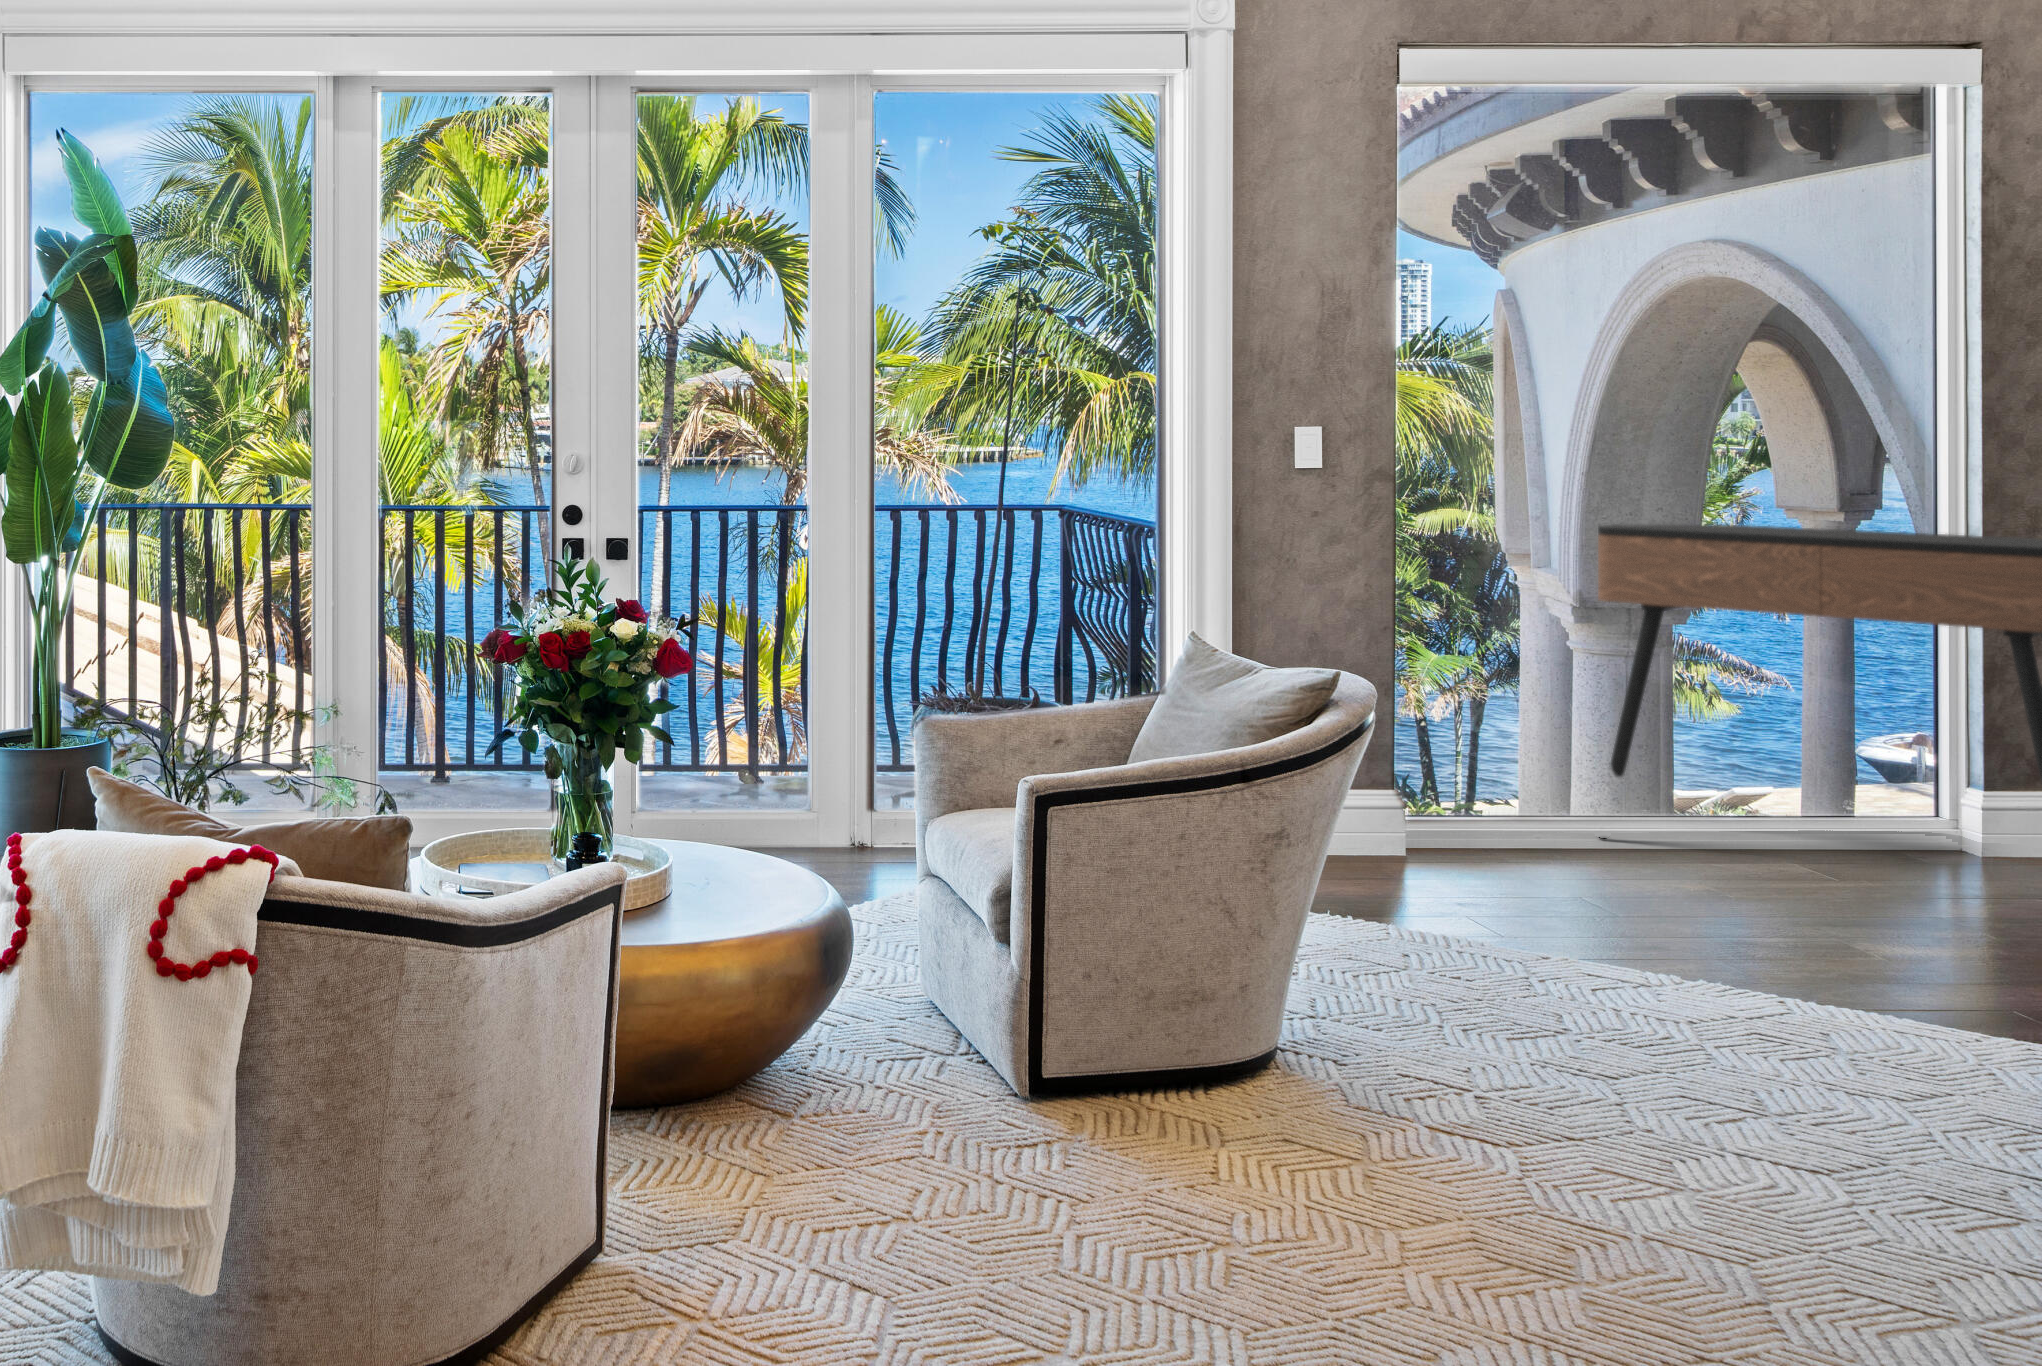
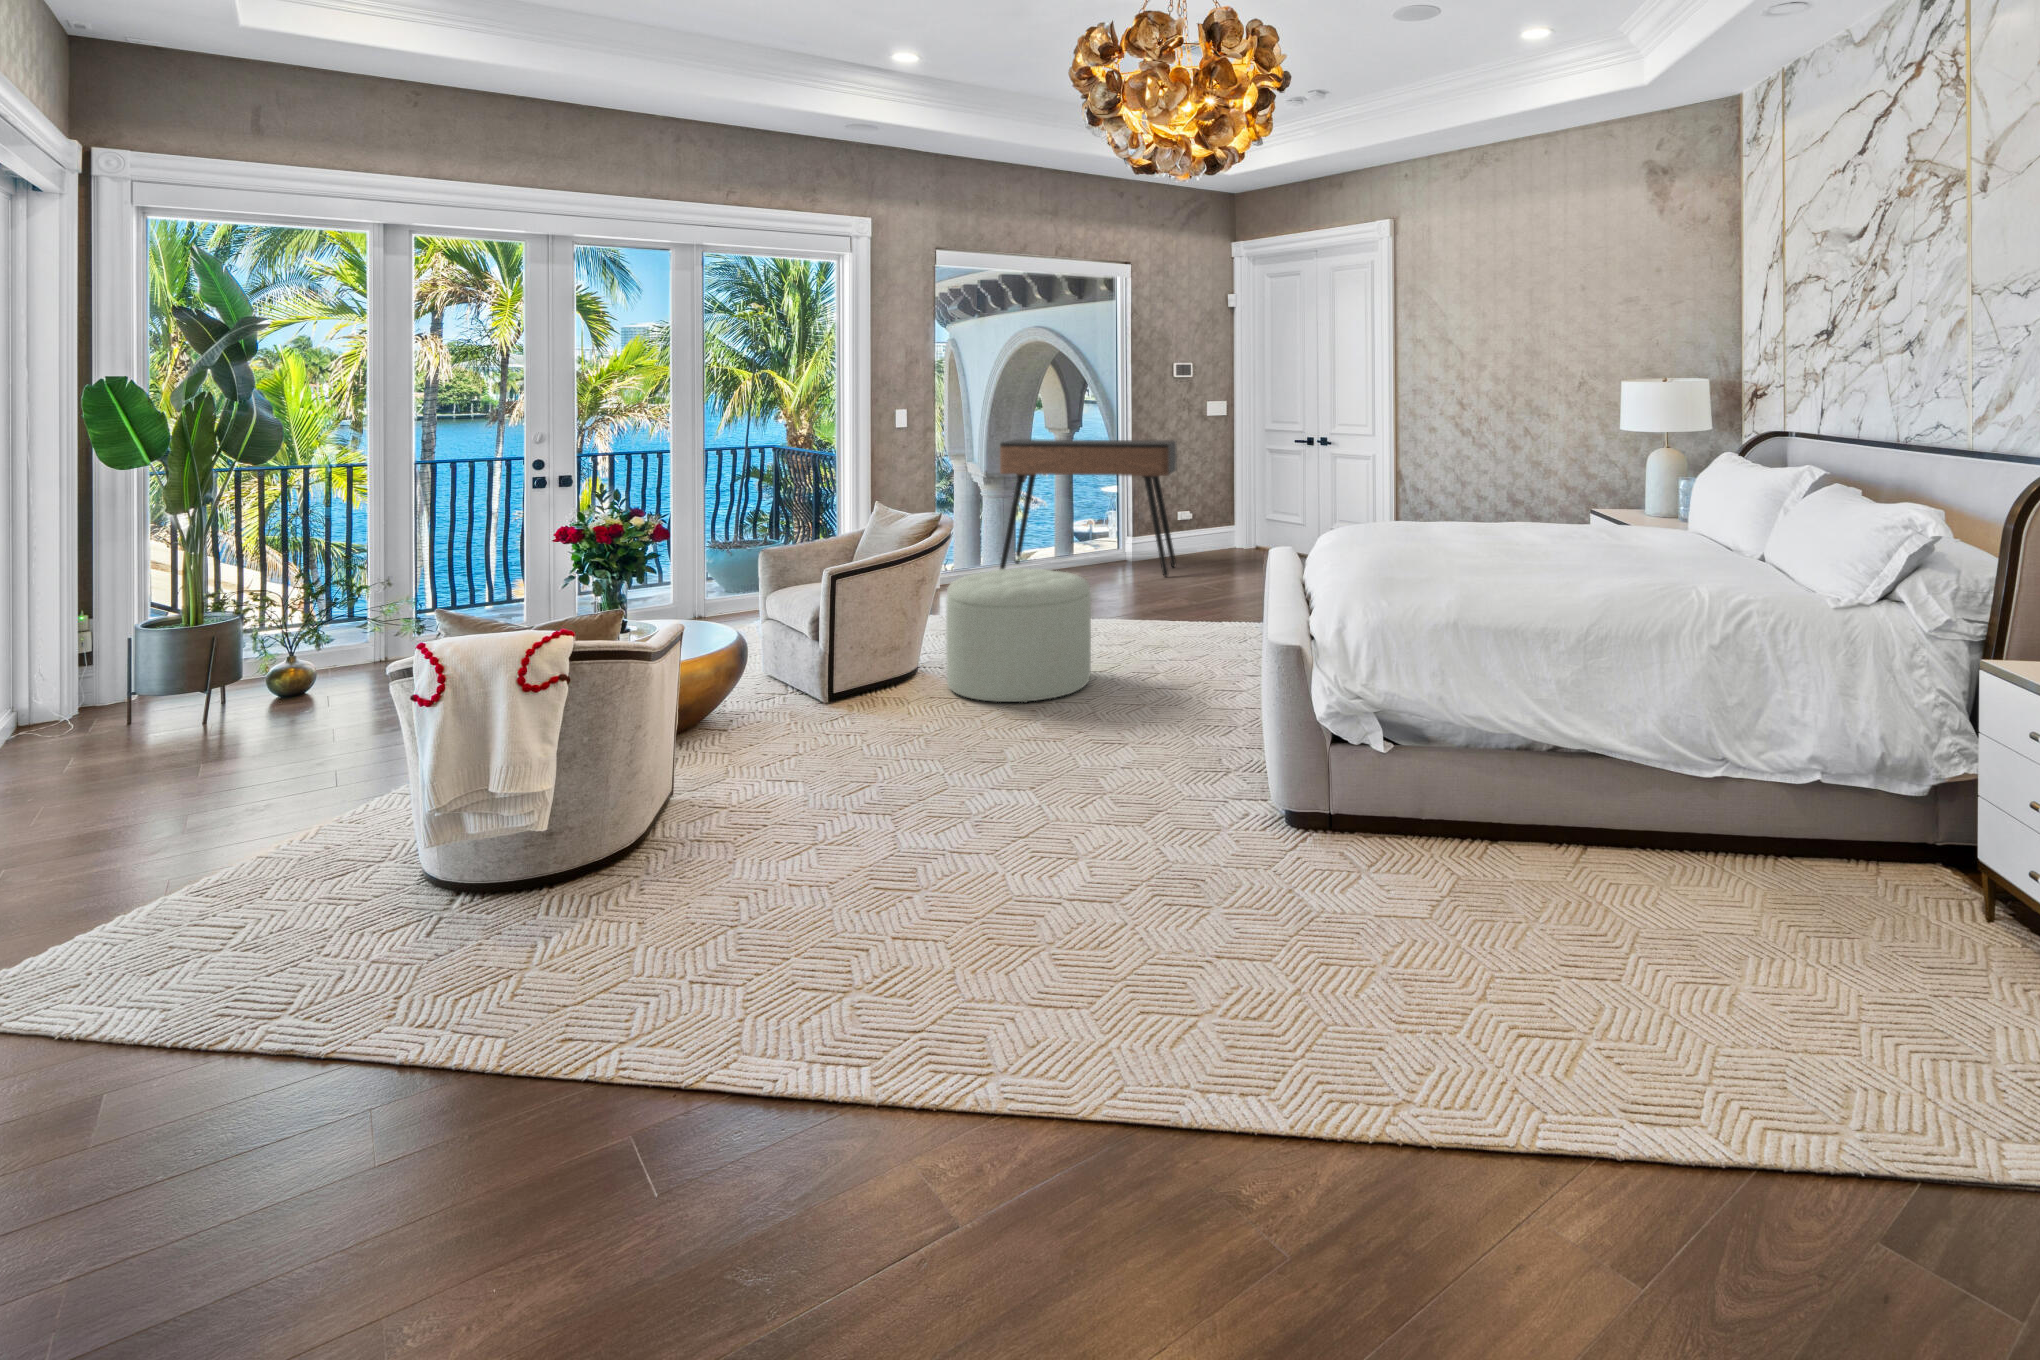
ottoman: none [1329,833,1738,1204] -> present [946,568,1091,703]

